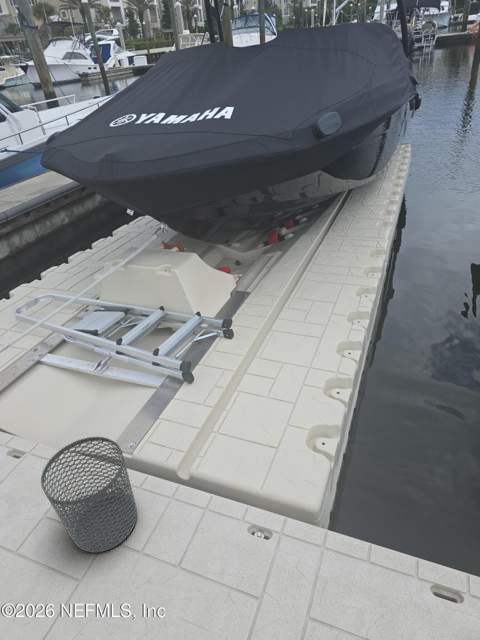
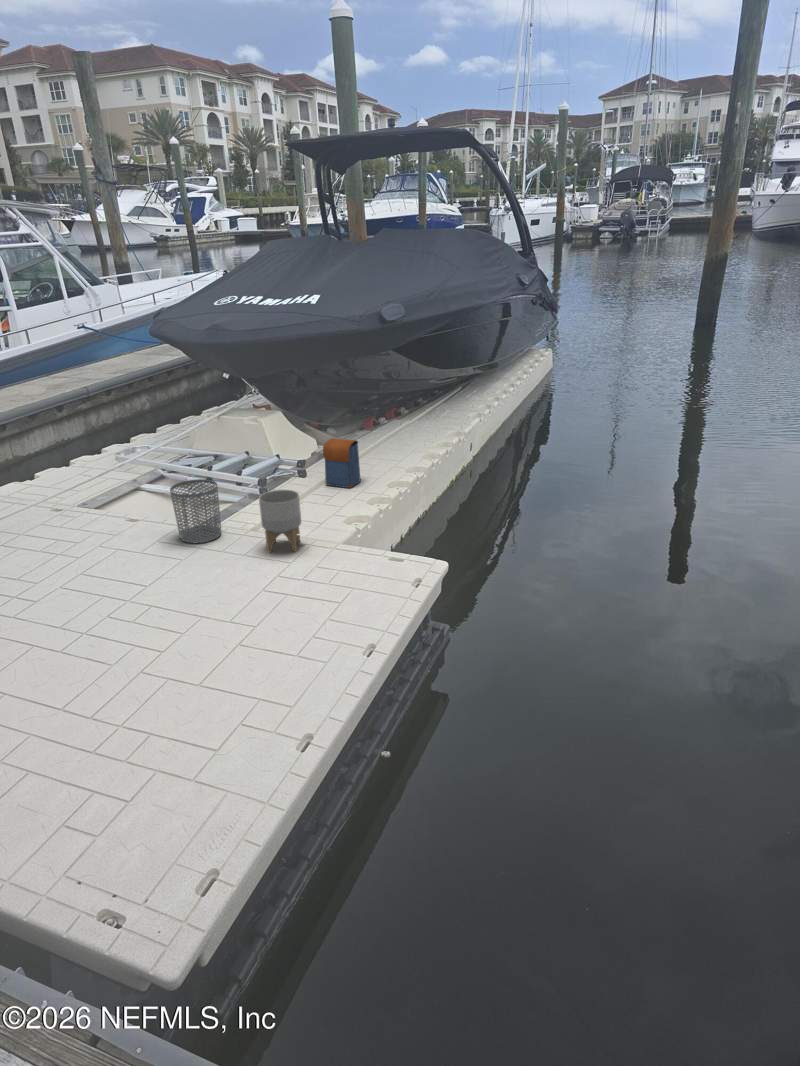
backpack: none [265,307,312,375] -> present [323,438,360,488]
planter: none [200,476,277,592] -> present [259,490,301,552]

